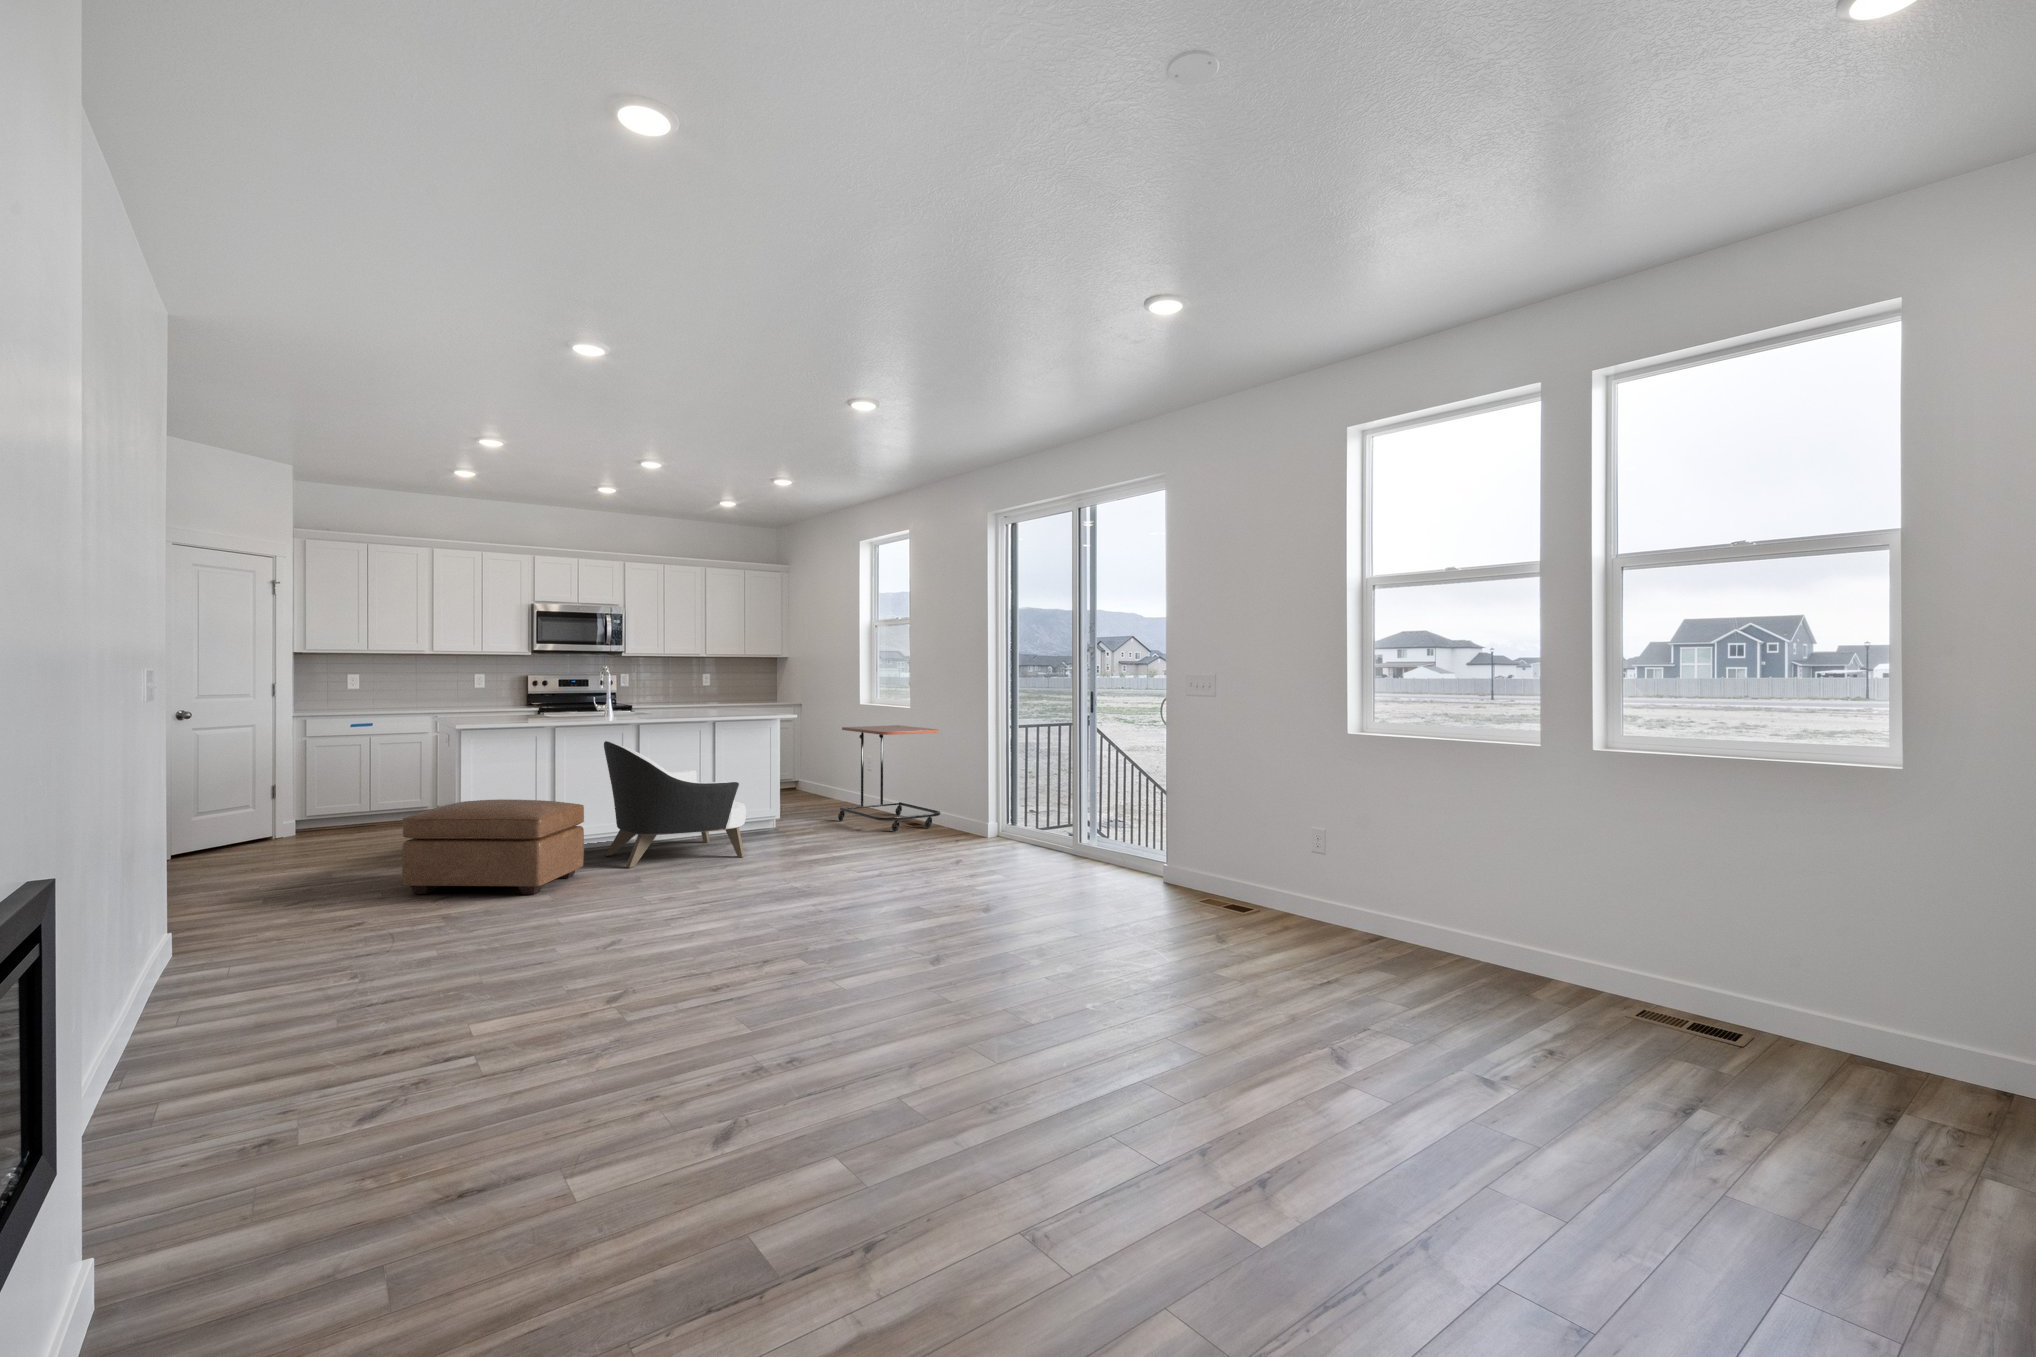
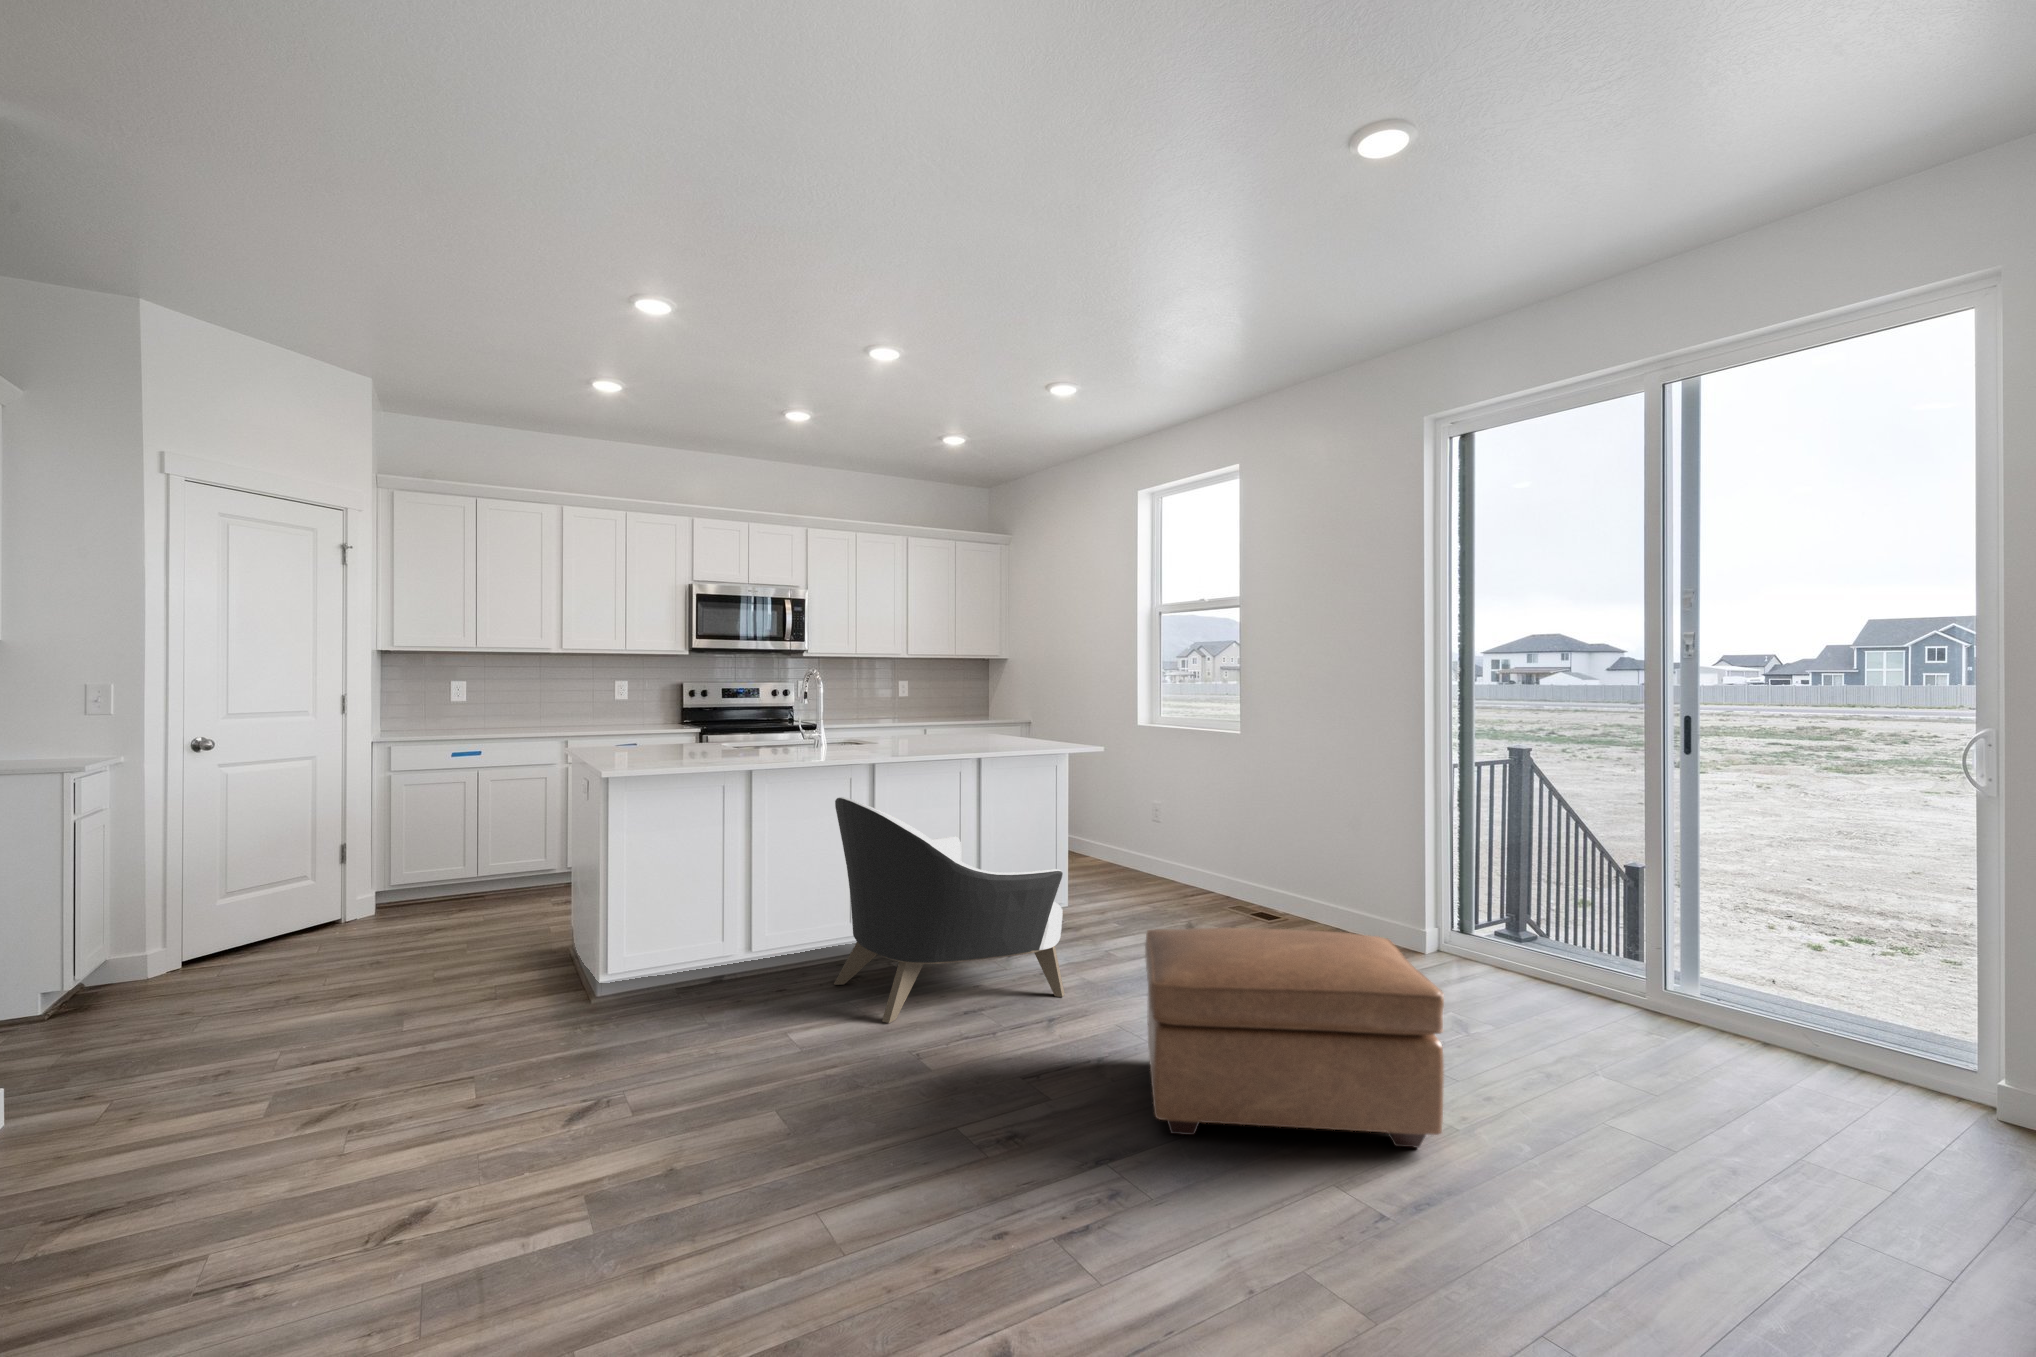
side table: present [838,725,940,831] -> none [1142,759,1317,934]
ottoman: present [402,799,584,894] -> present [1145,928,1444,1148]

